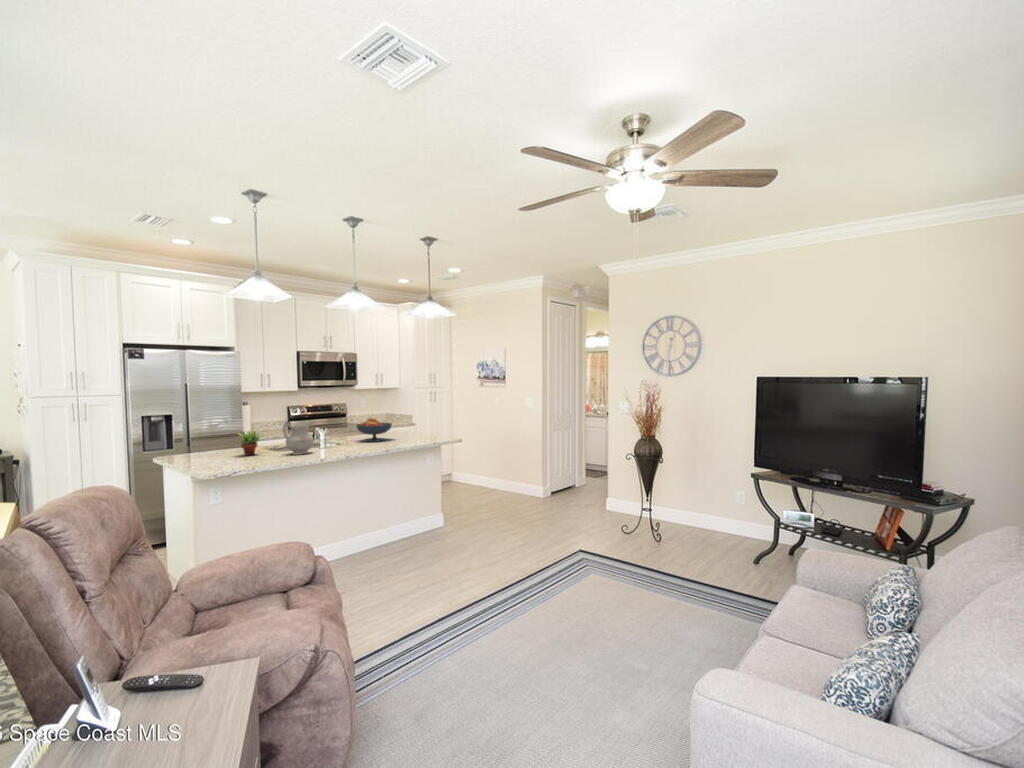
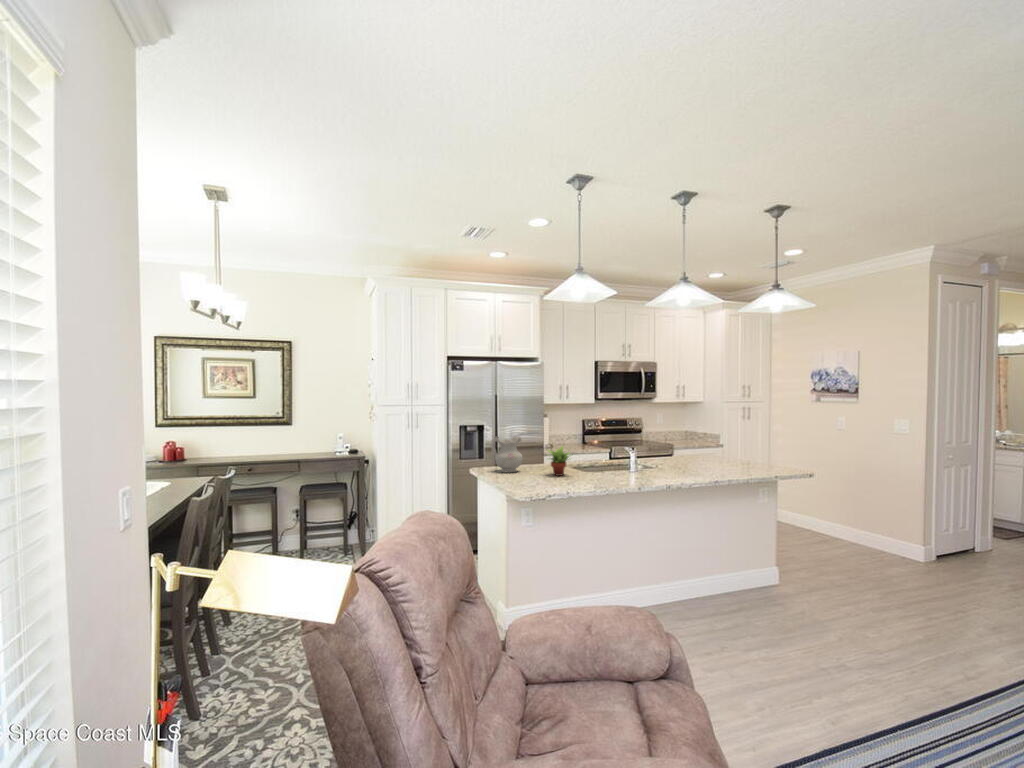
fruit bowl: present [356,418,392,442] -> none [669,439,714,469]
ceramic pitcher: present [283,421,314,455] -> present [492,437,523,472]

